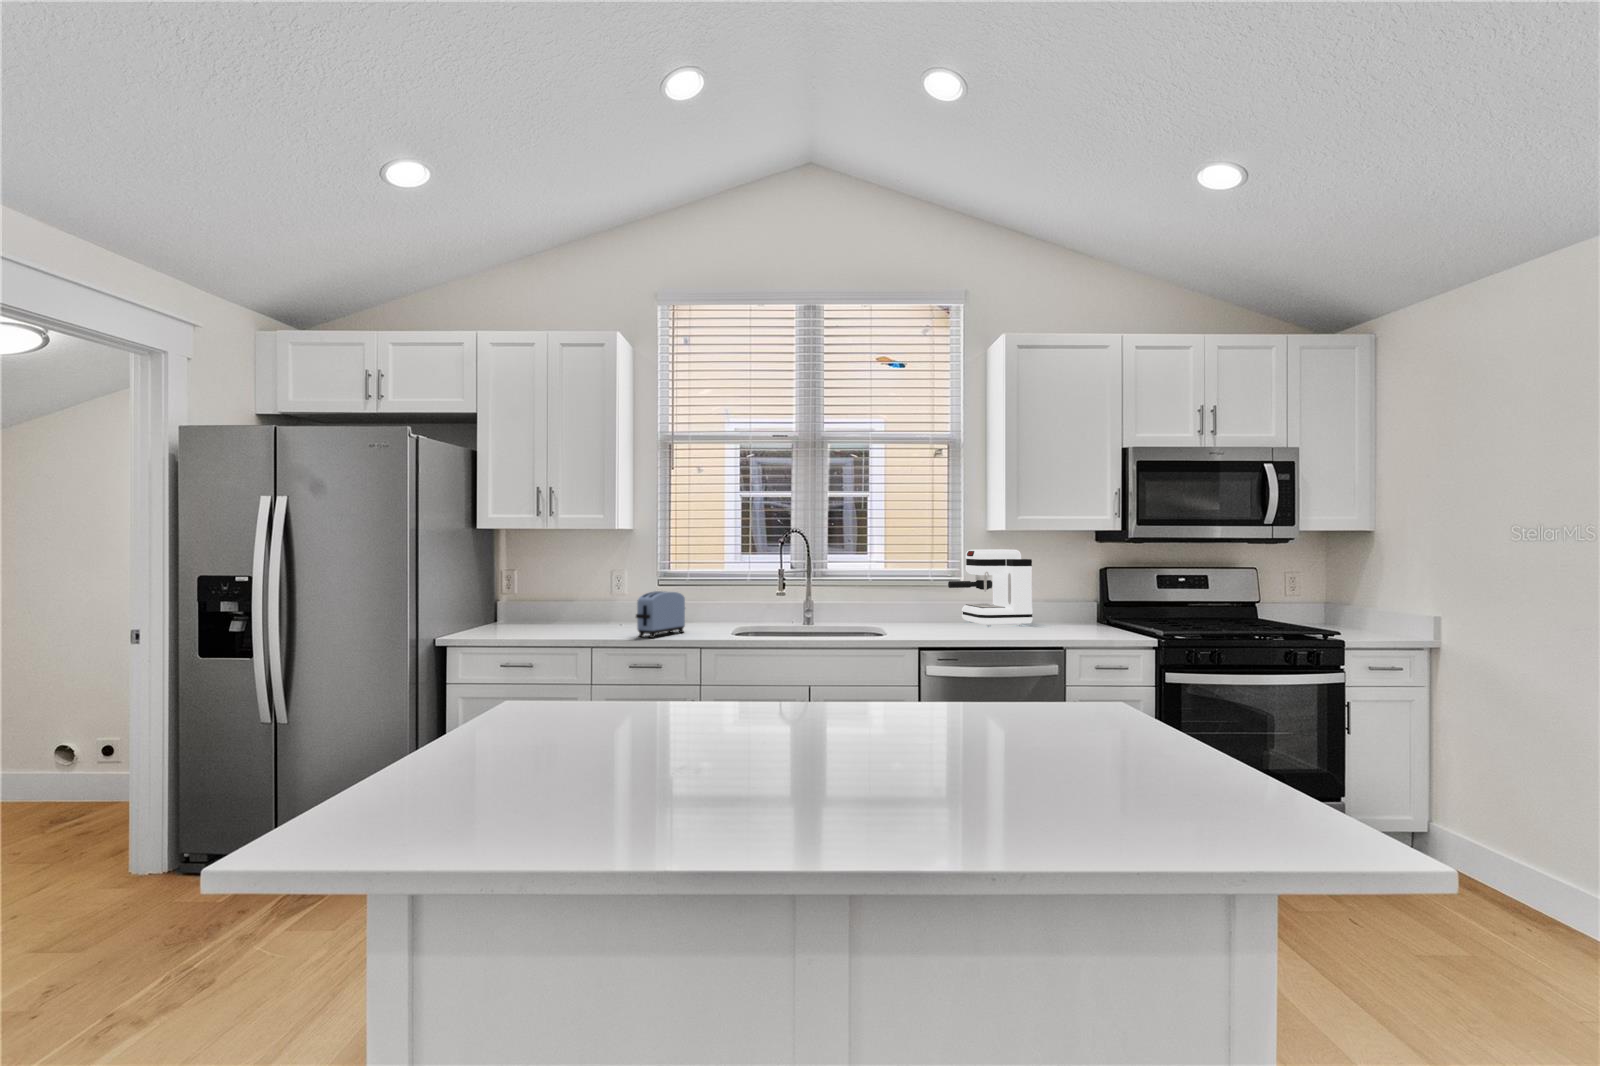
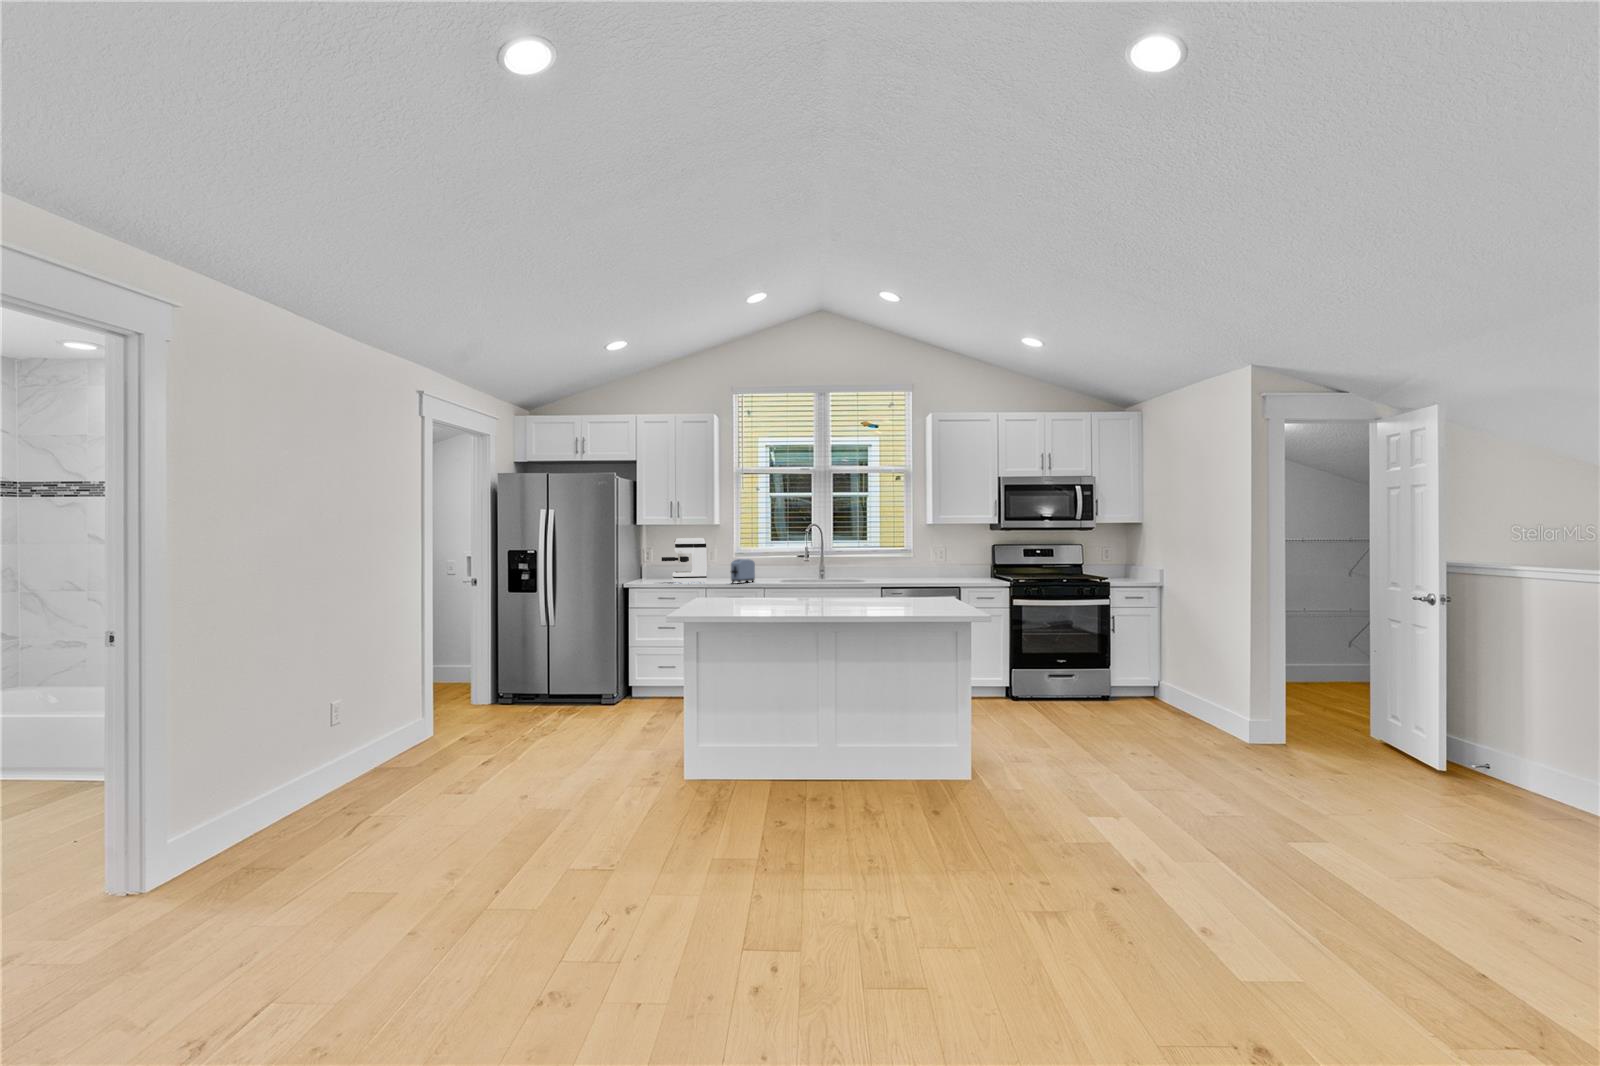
coffee maker: present [948,549,1033,626] -> present [662,538,707,583]

